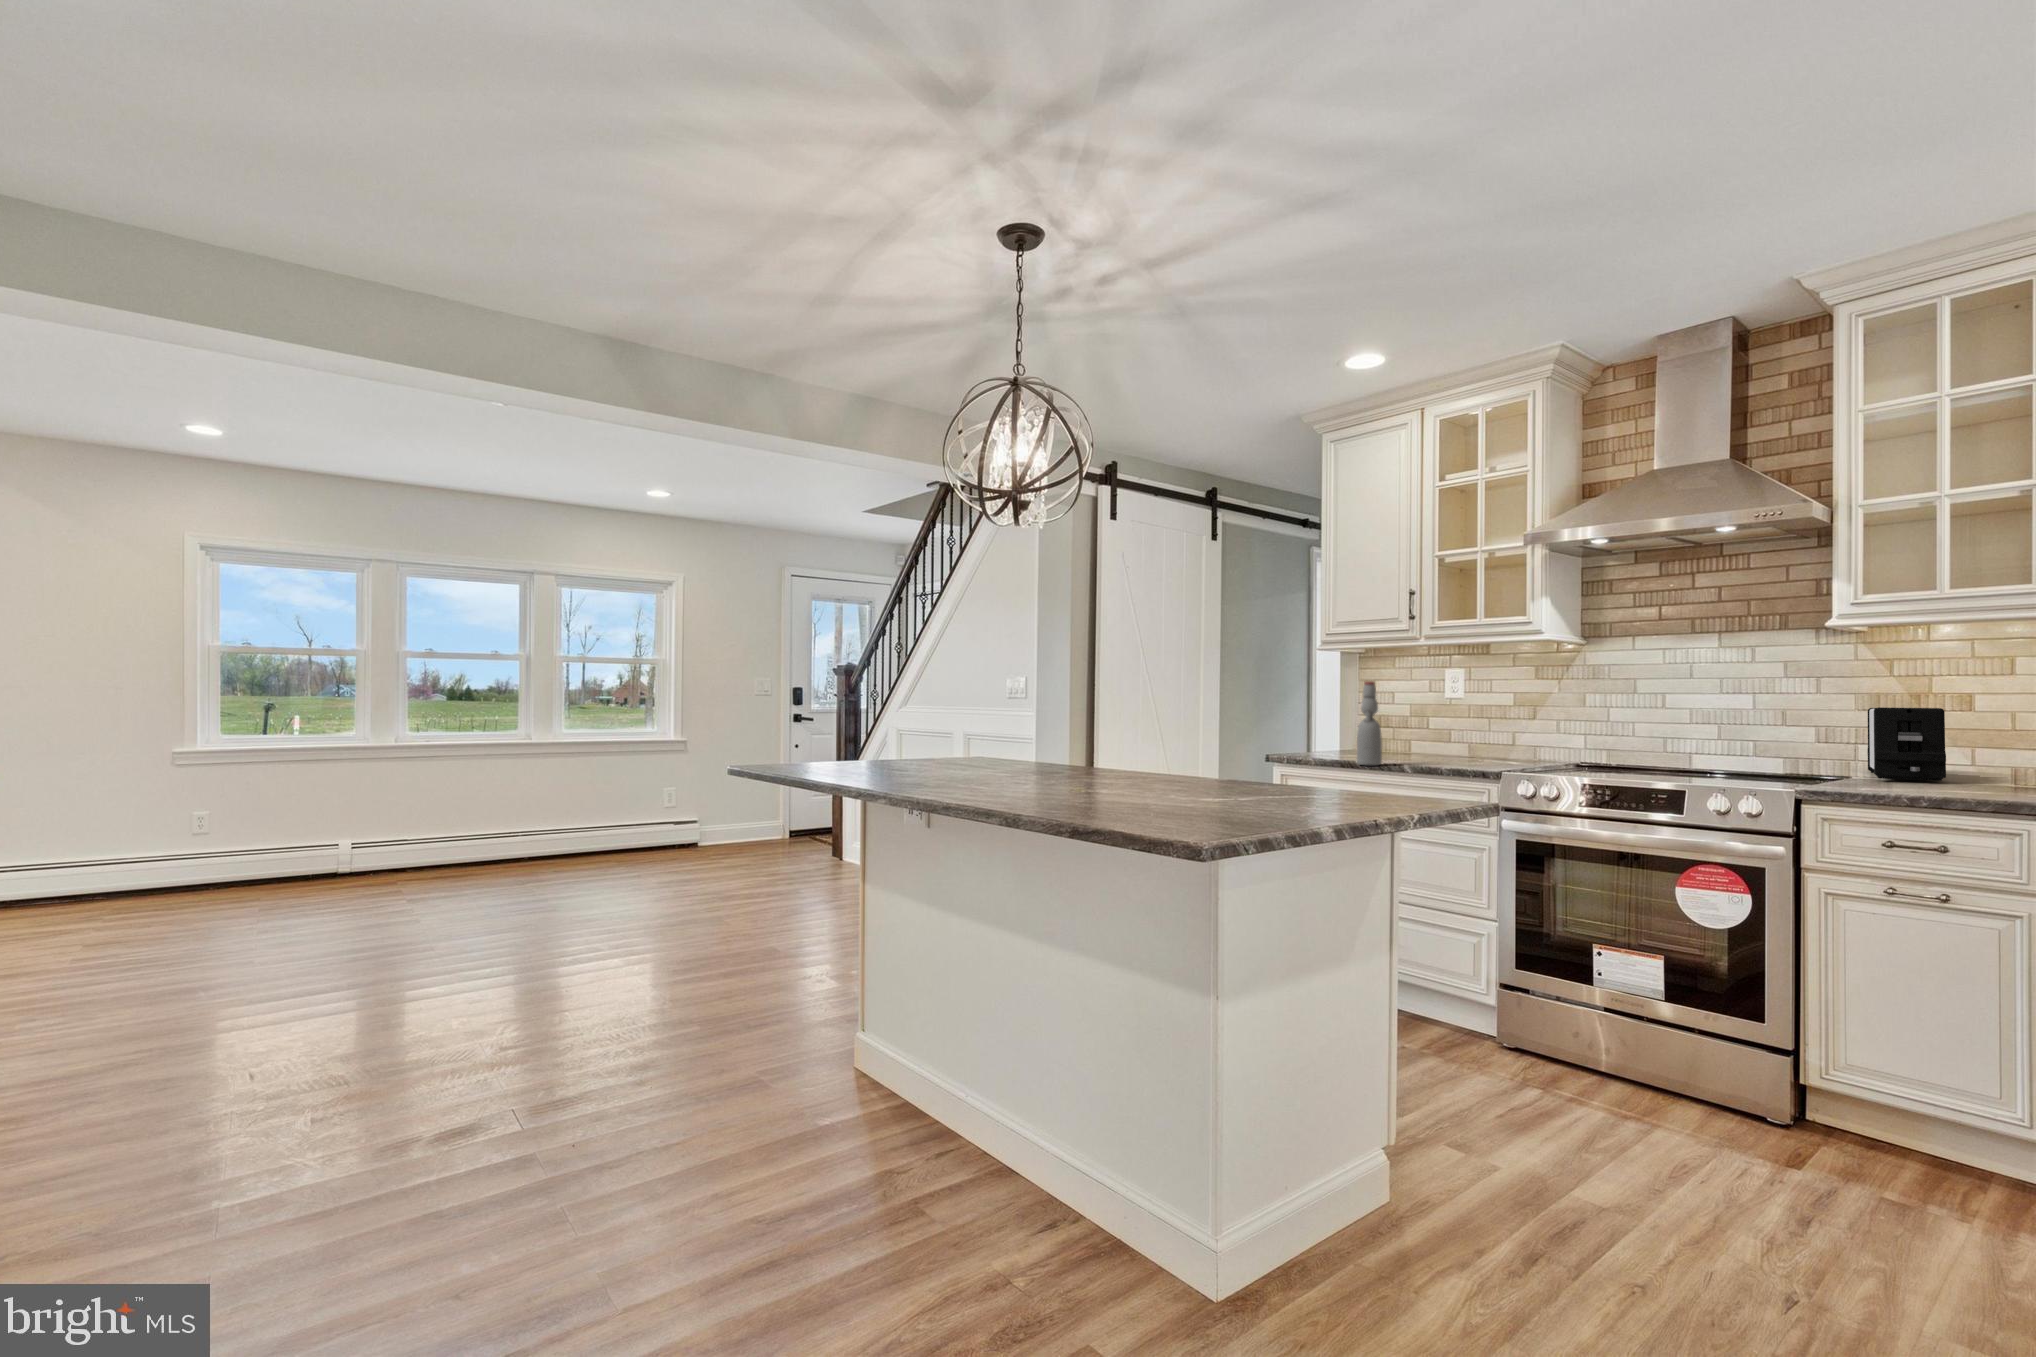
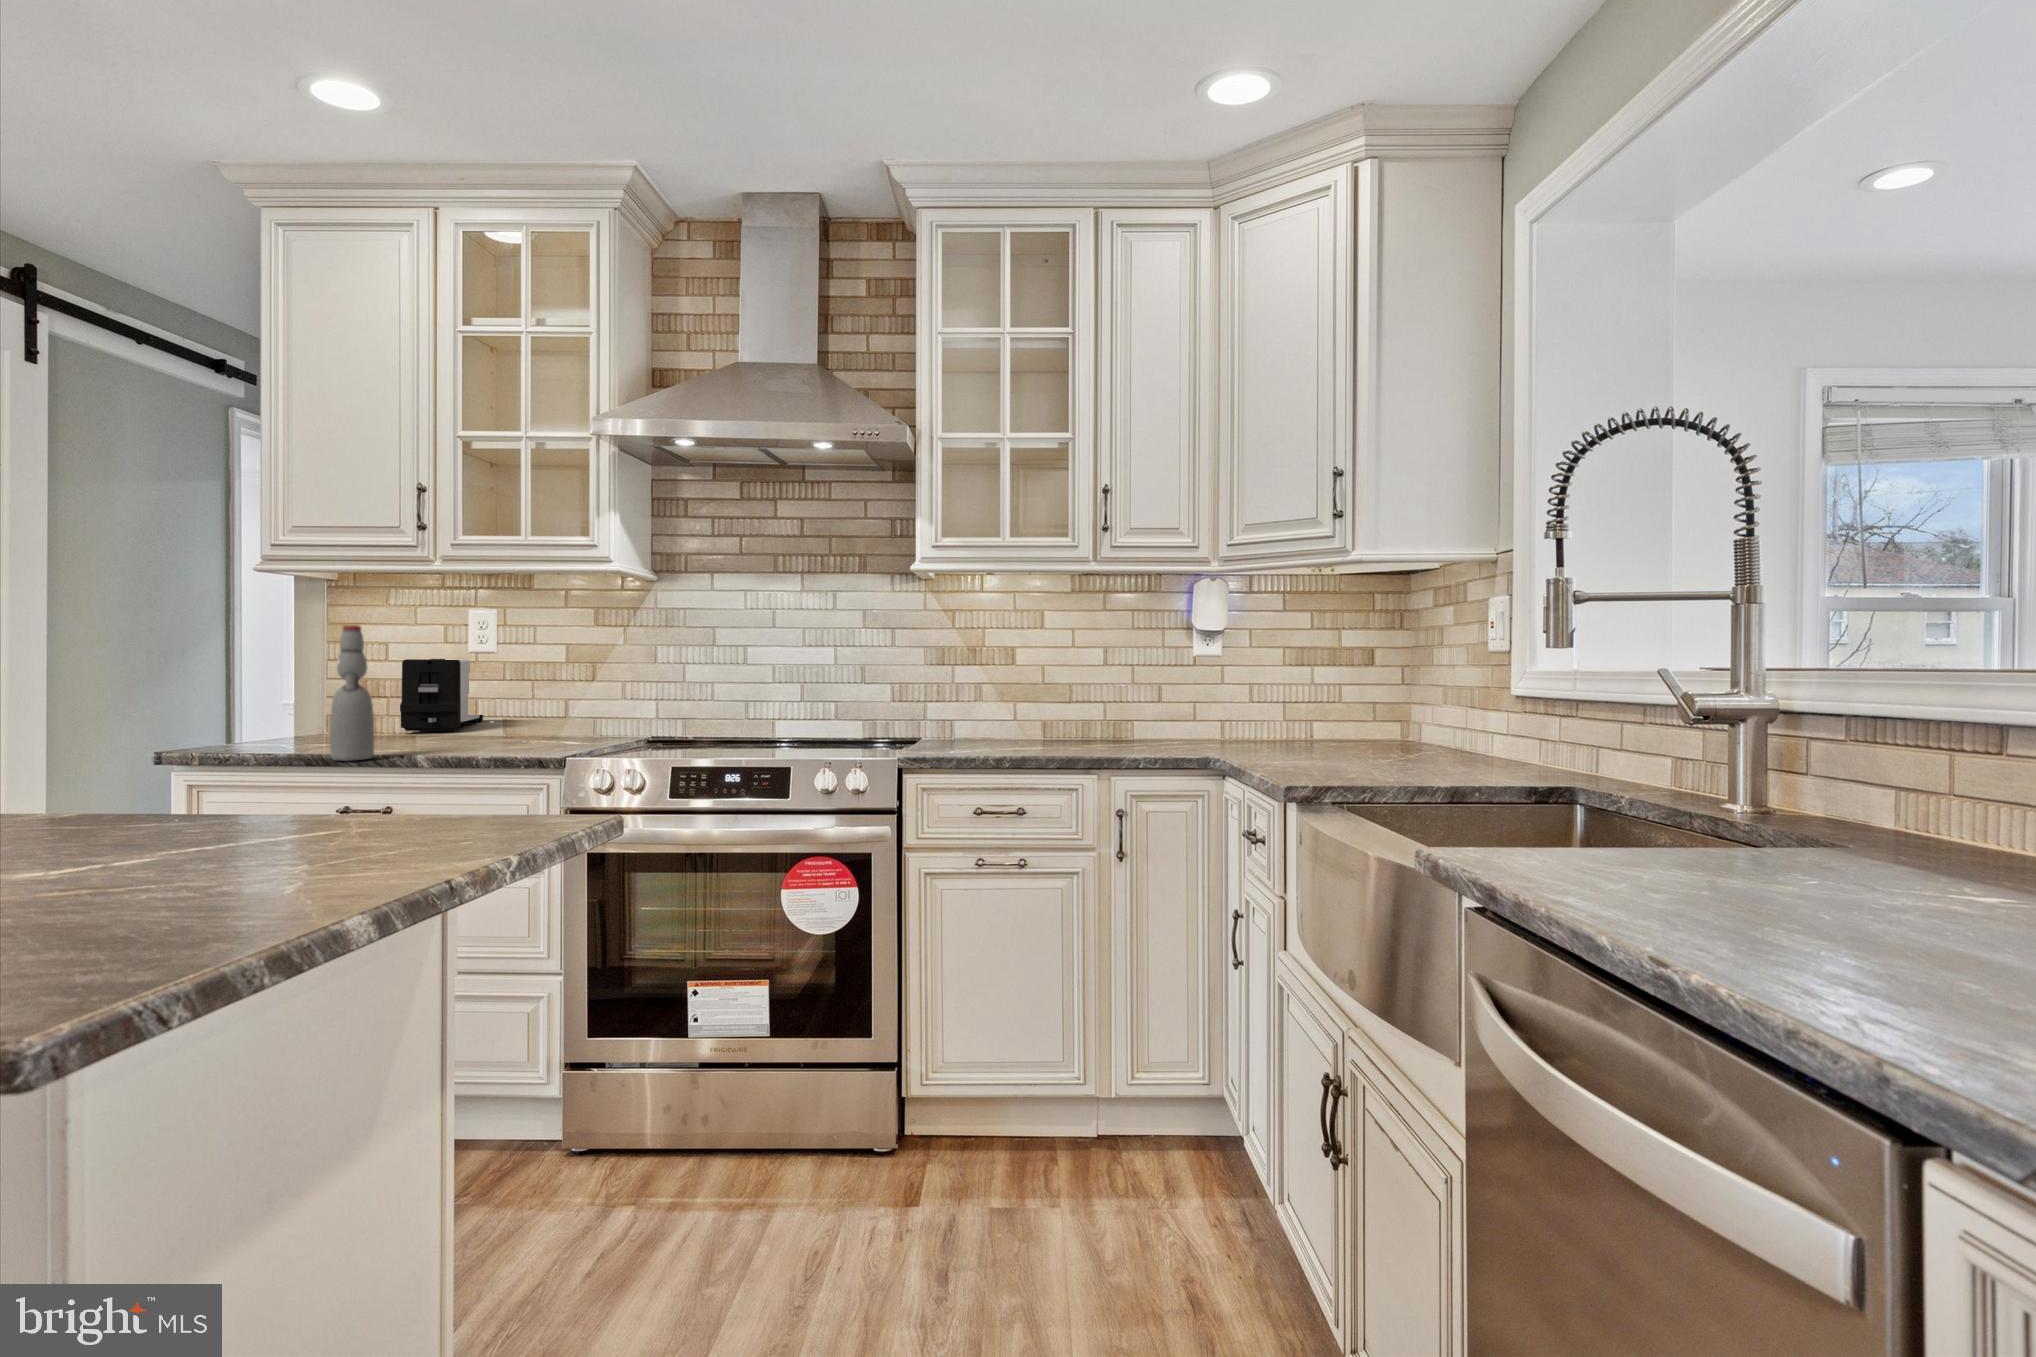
toaster: present [1868,707,1946,781] -> present [400,659,483,731]

